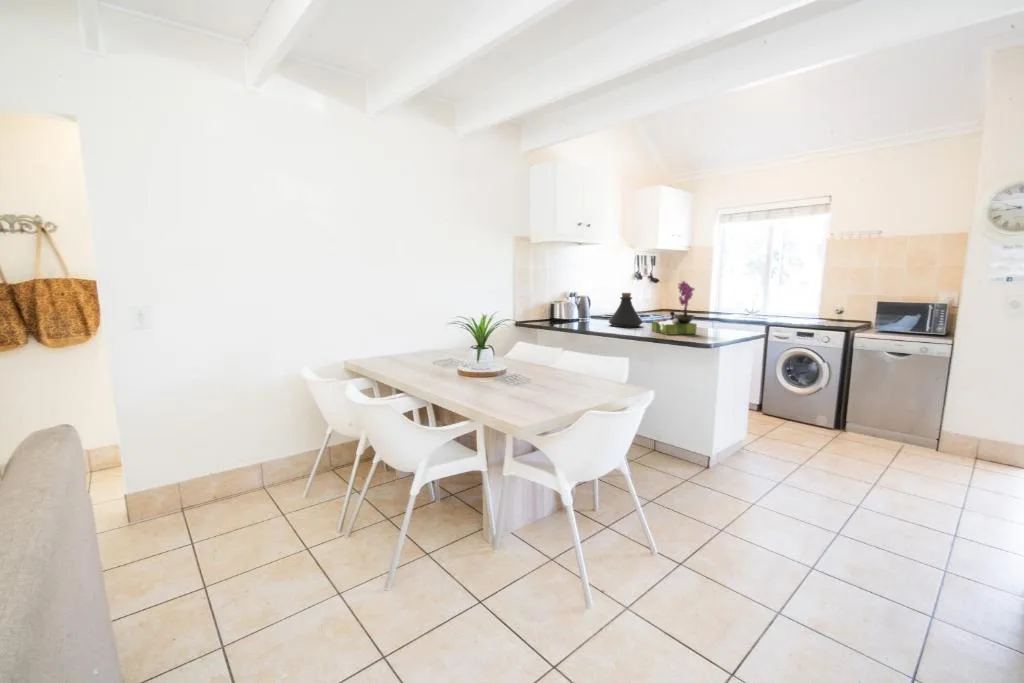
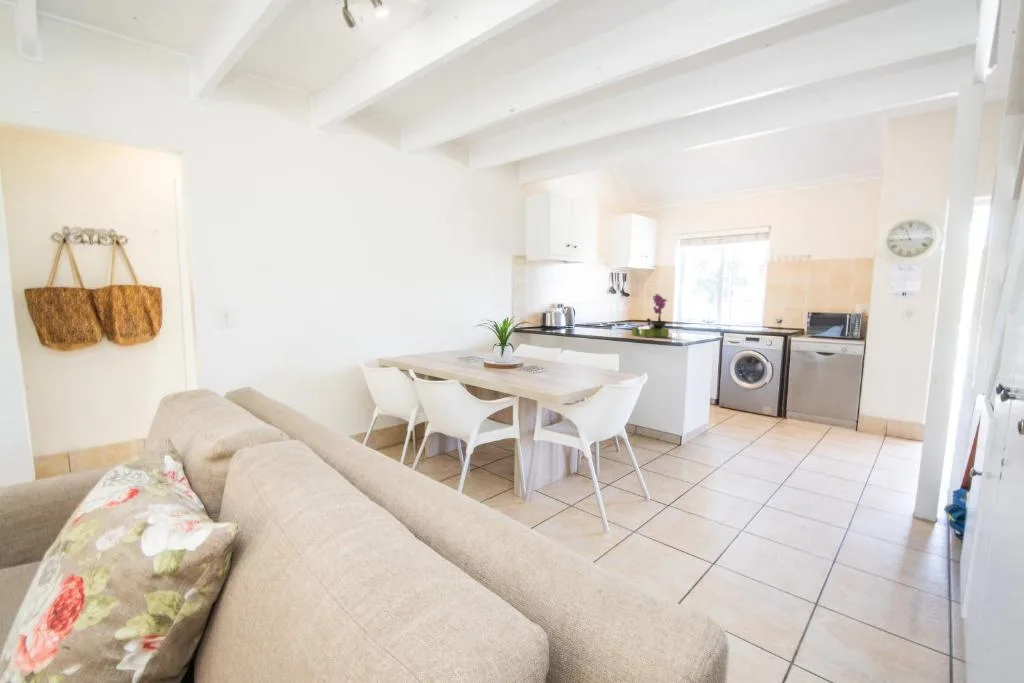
bottle: present [609,293,643,327] -> none [594,304,623,332]

